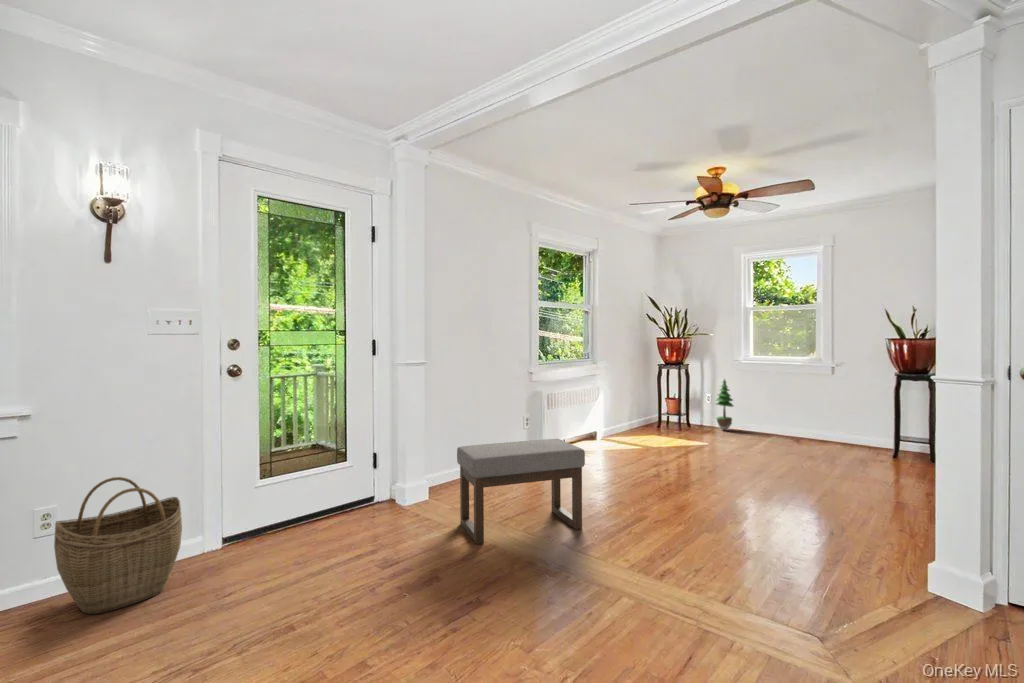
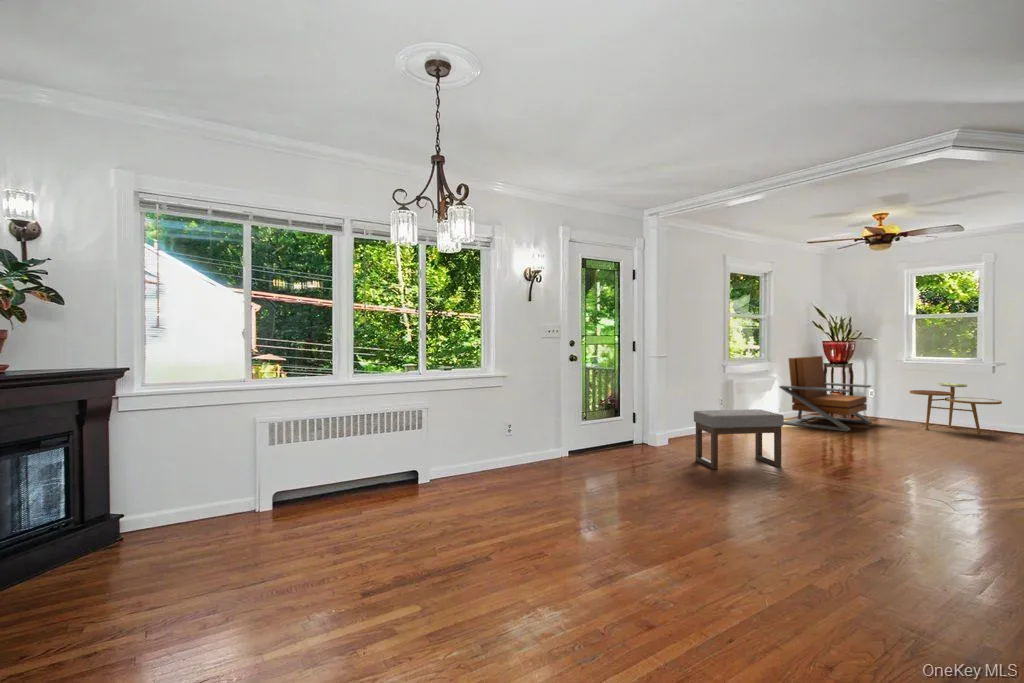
lounge chair: none [605,355,708,451] -> present [780,356,871,431]
potted tree: present [716,379,733,430] -> none [877,376,896,420]
side table: none [748,386,845,450] -> present [910,383,1002,436]
woven basket: present [54,477,182,614] -> none [506,415,558,480]

